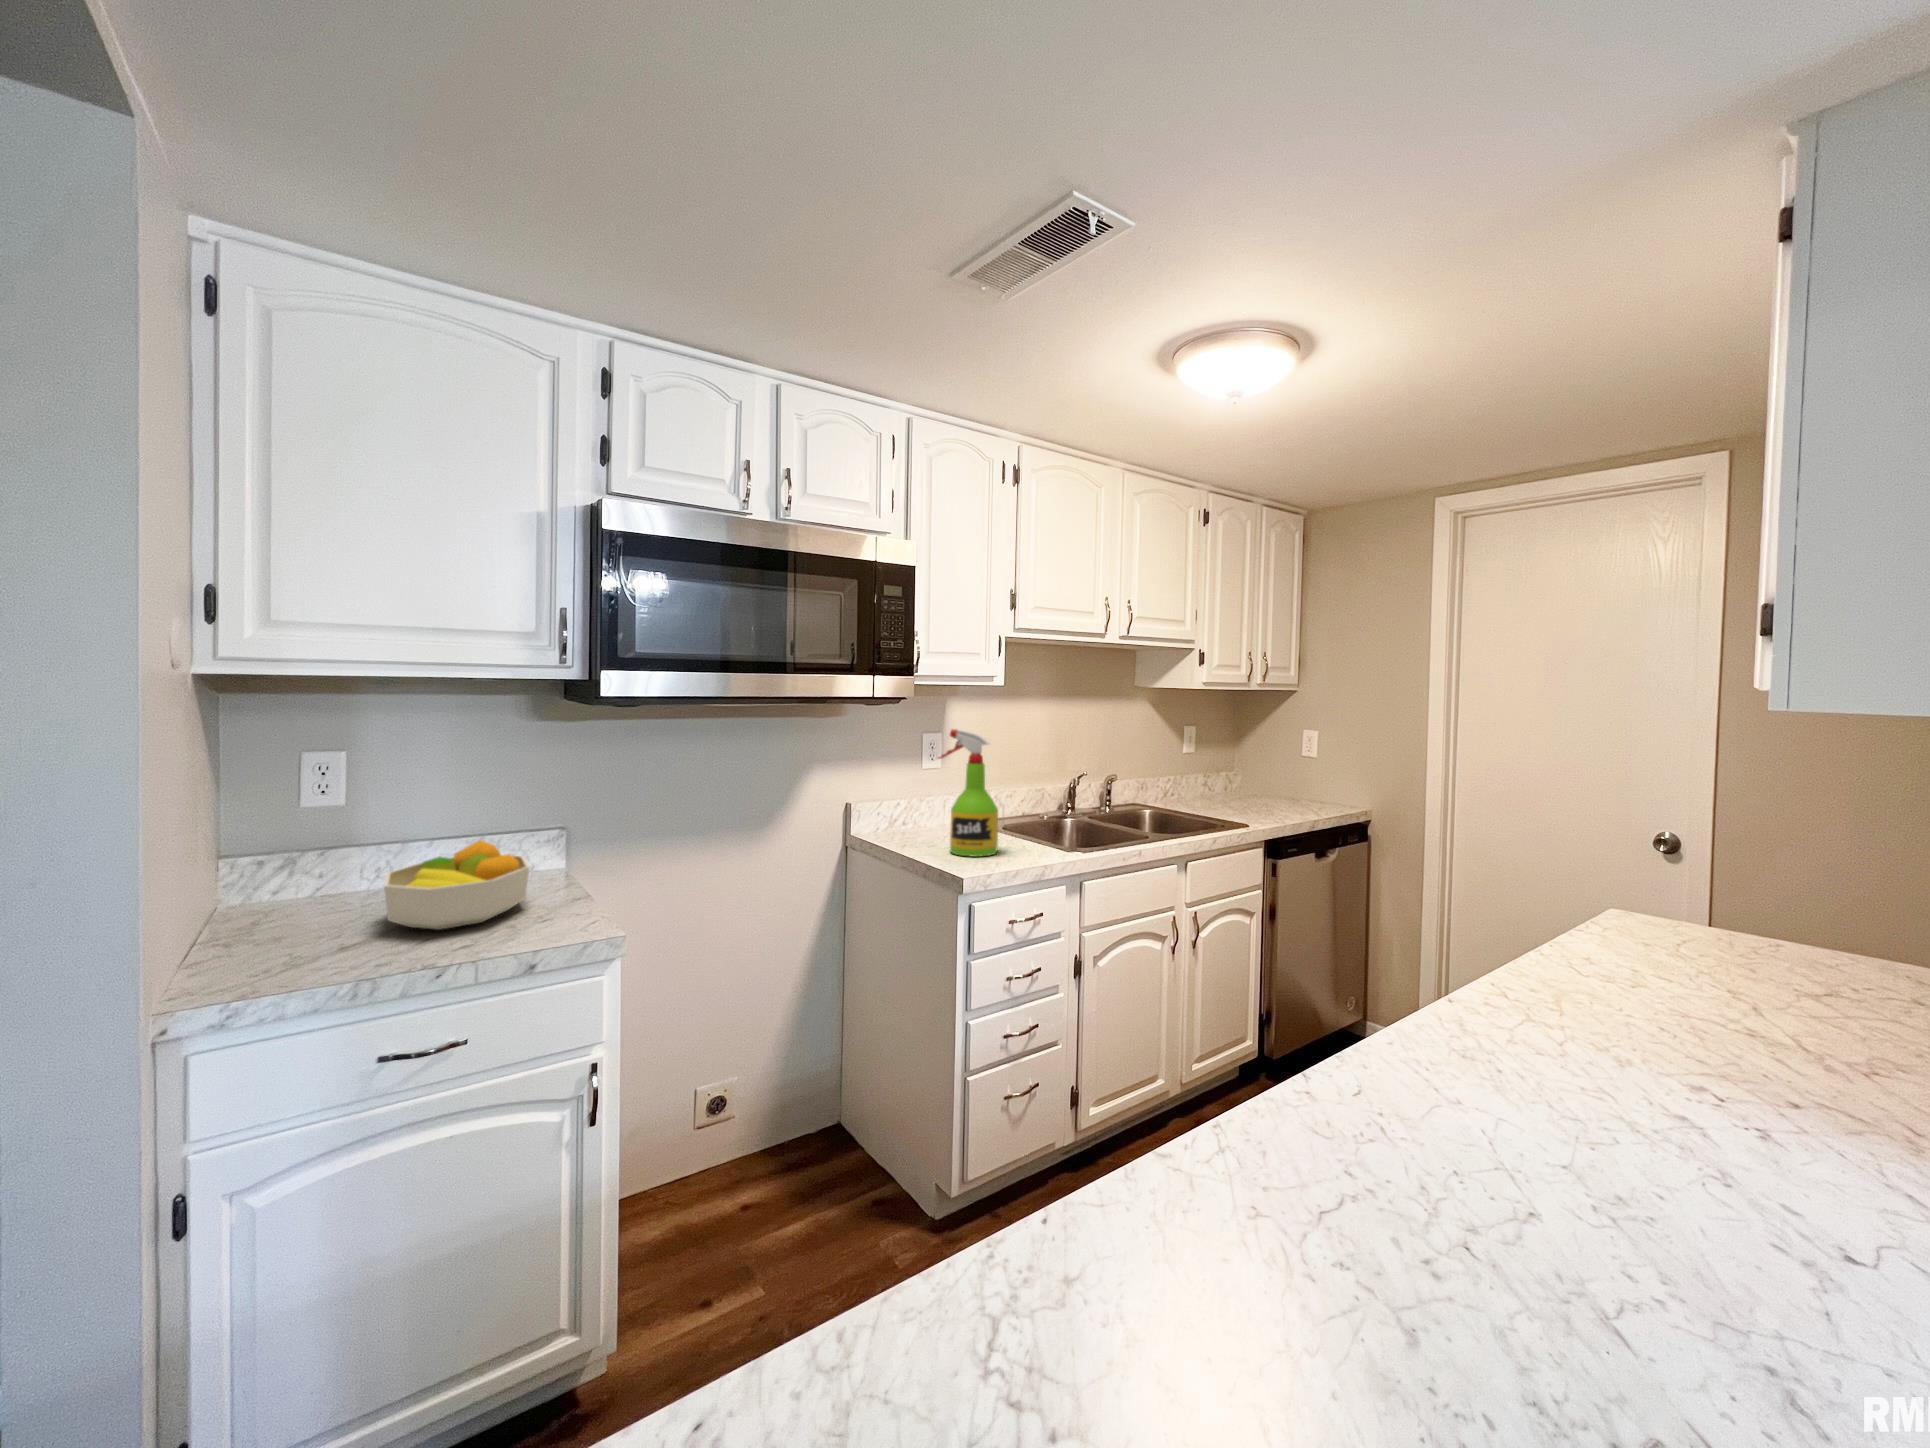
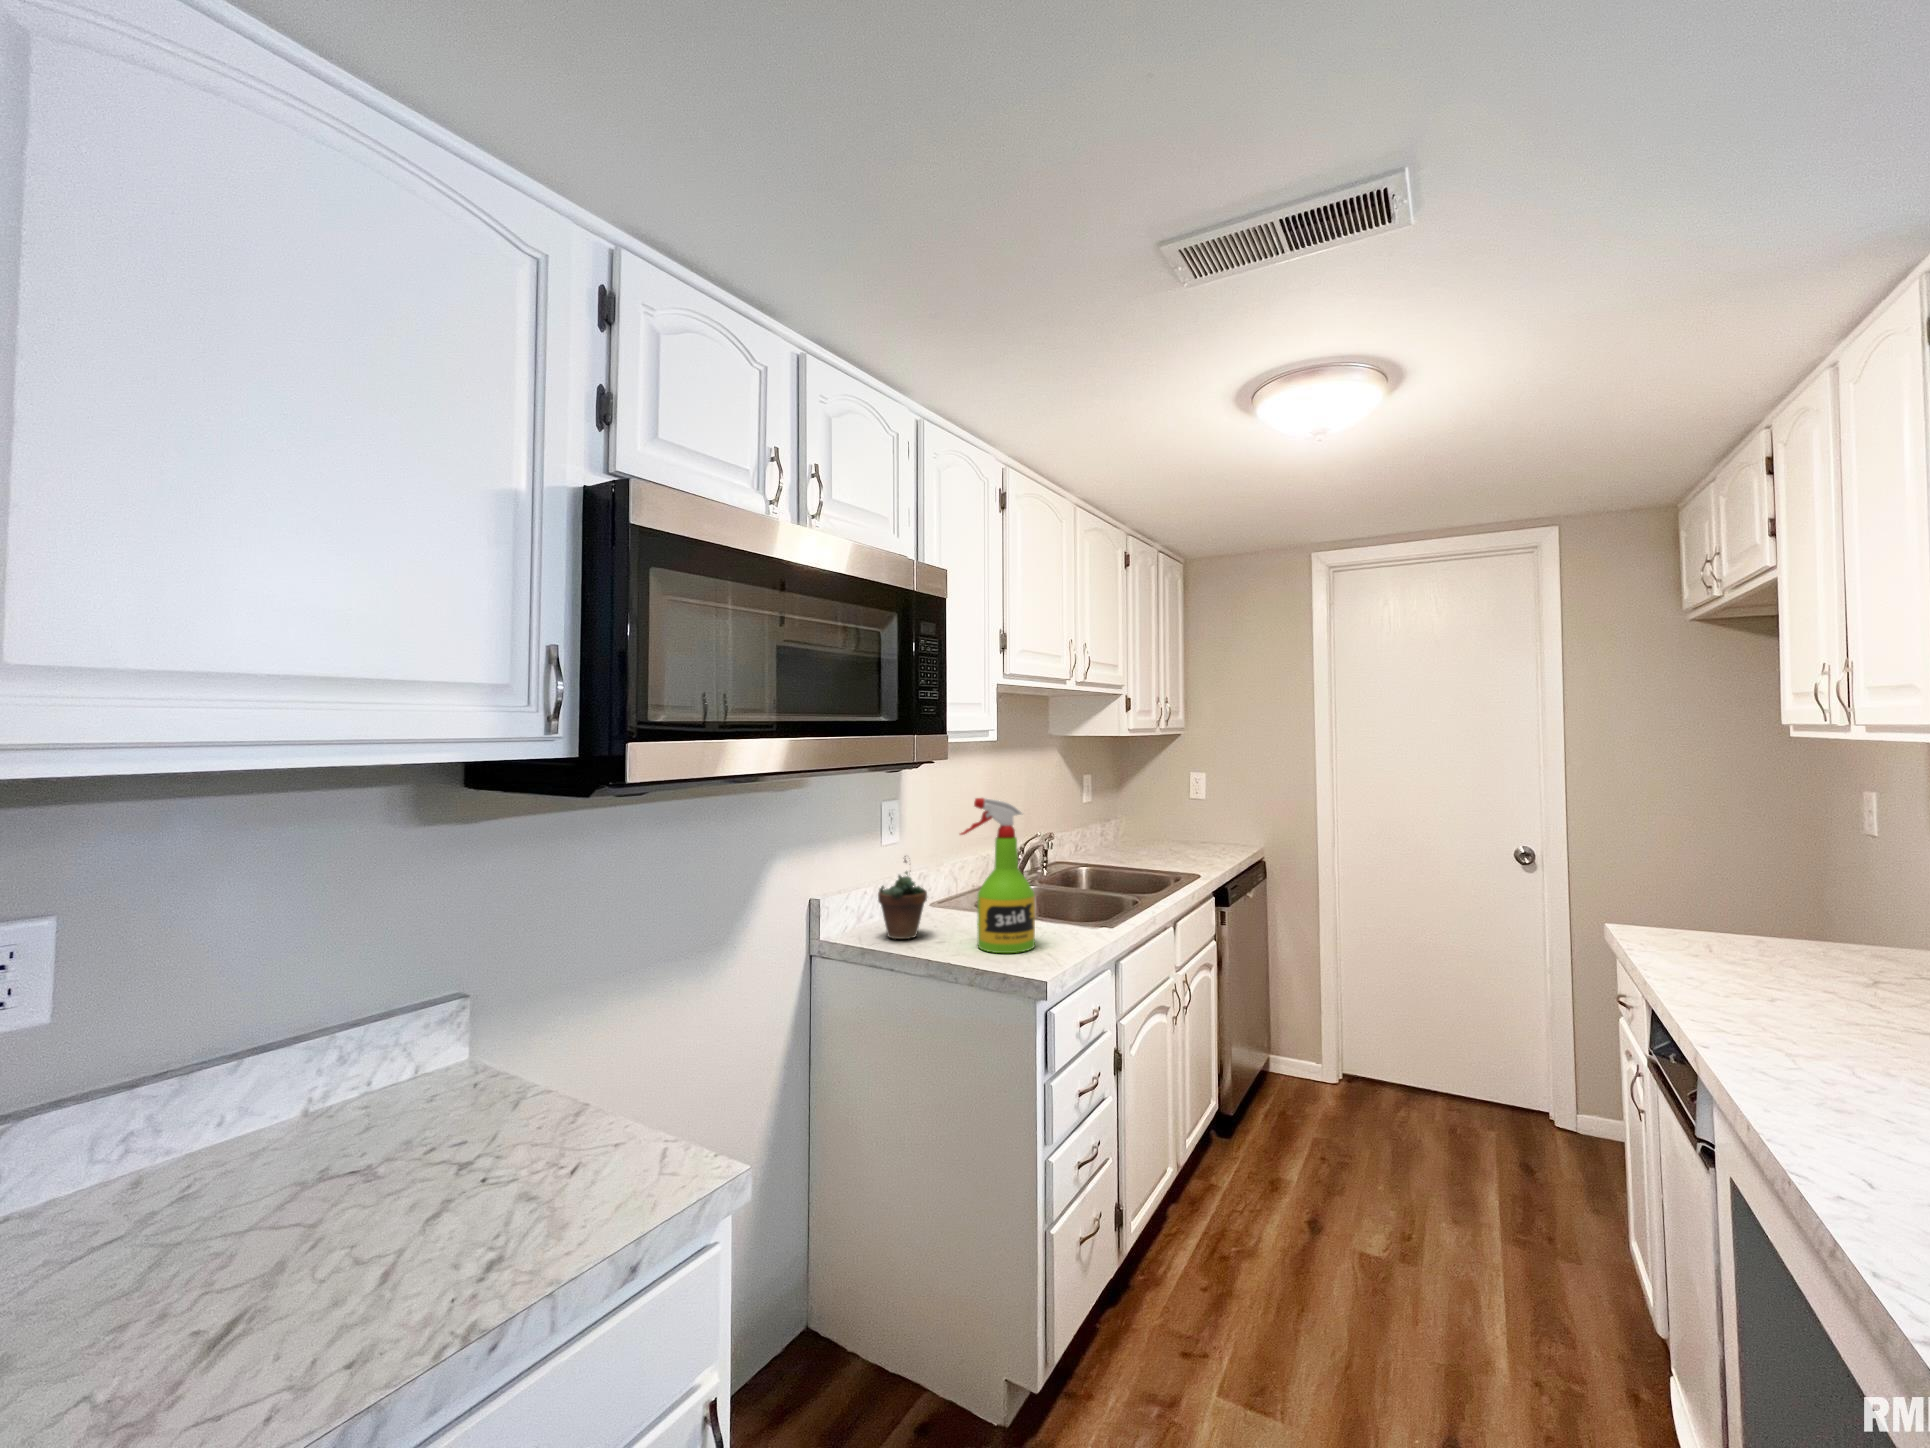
succulent plant: none [893,774,932,840] -> present [878,856,927,939]
fruit bowl: present [384,840,530,930] -> none [237,1041,510,1237]

